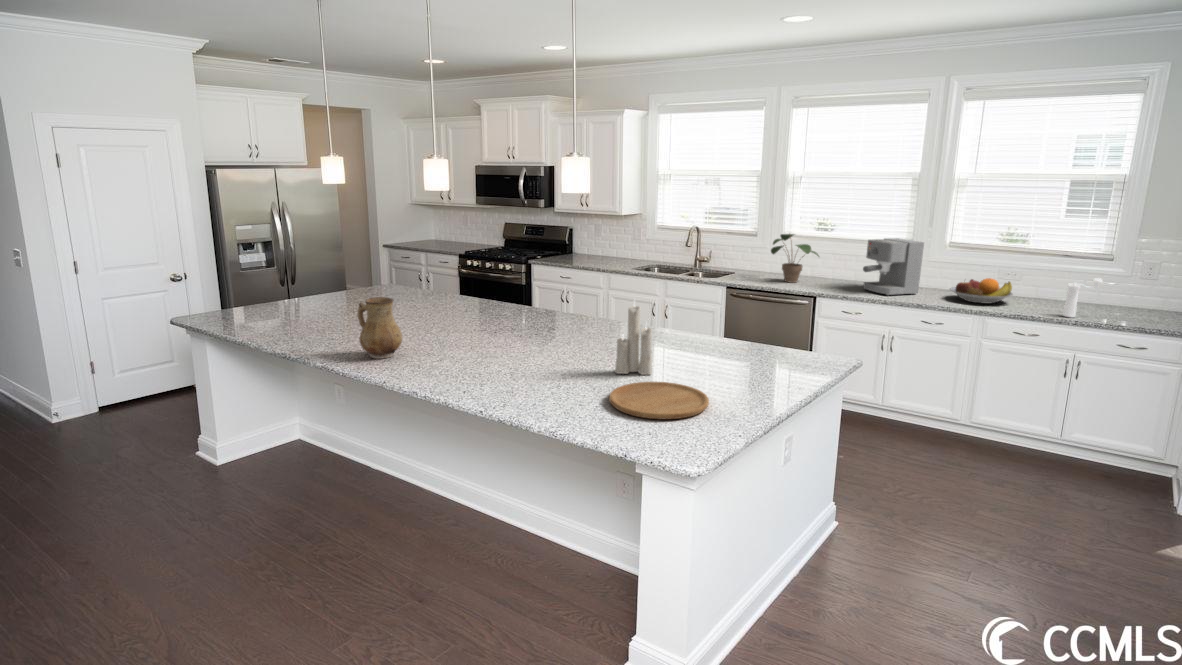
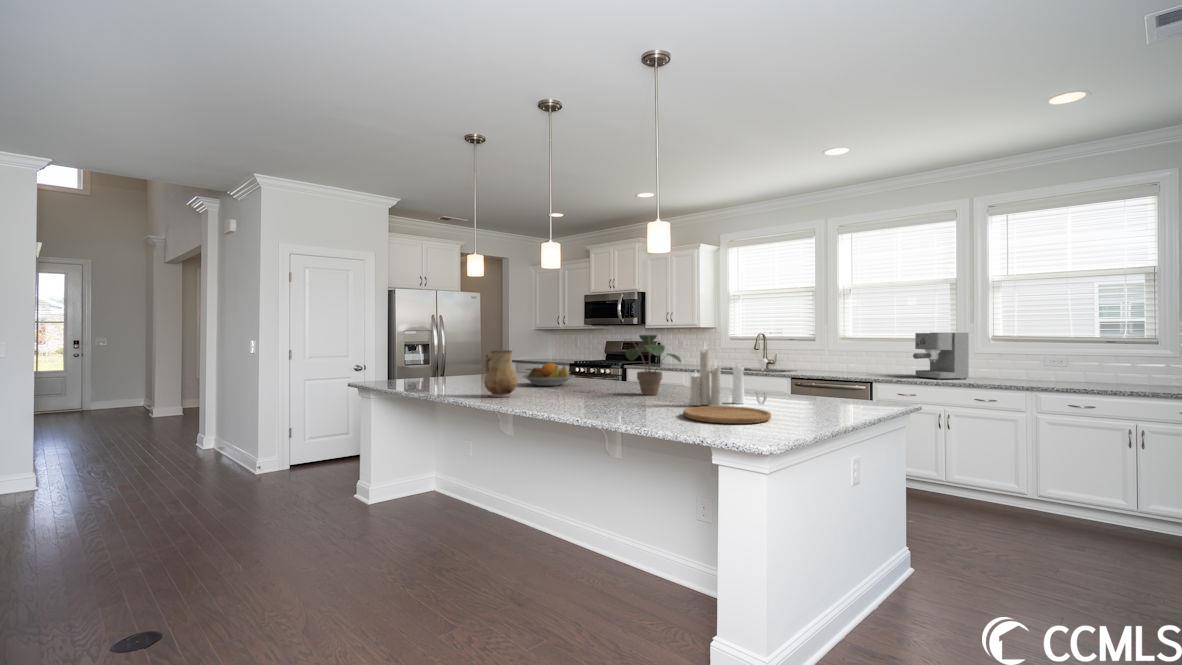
potted plant: present [771,234,819,283] -> present [625,334,681,395]
fruit bowl: present [950,278,1013,304] -> present [523,363,574,386]
pepper mill: present [1063,278,1102,317] -> present [732,359,768,404]

